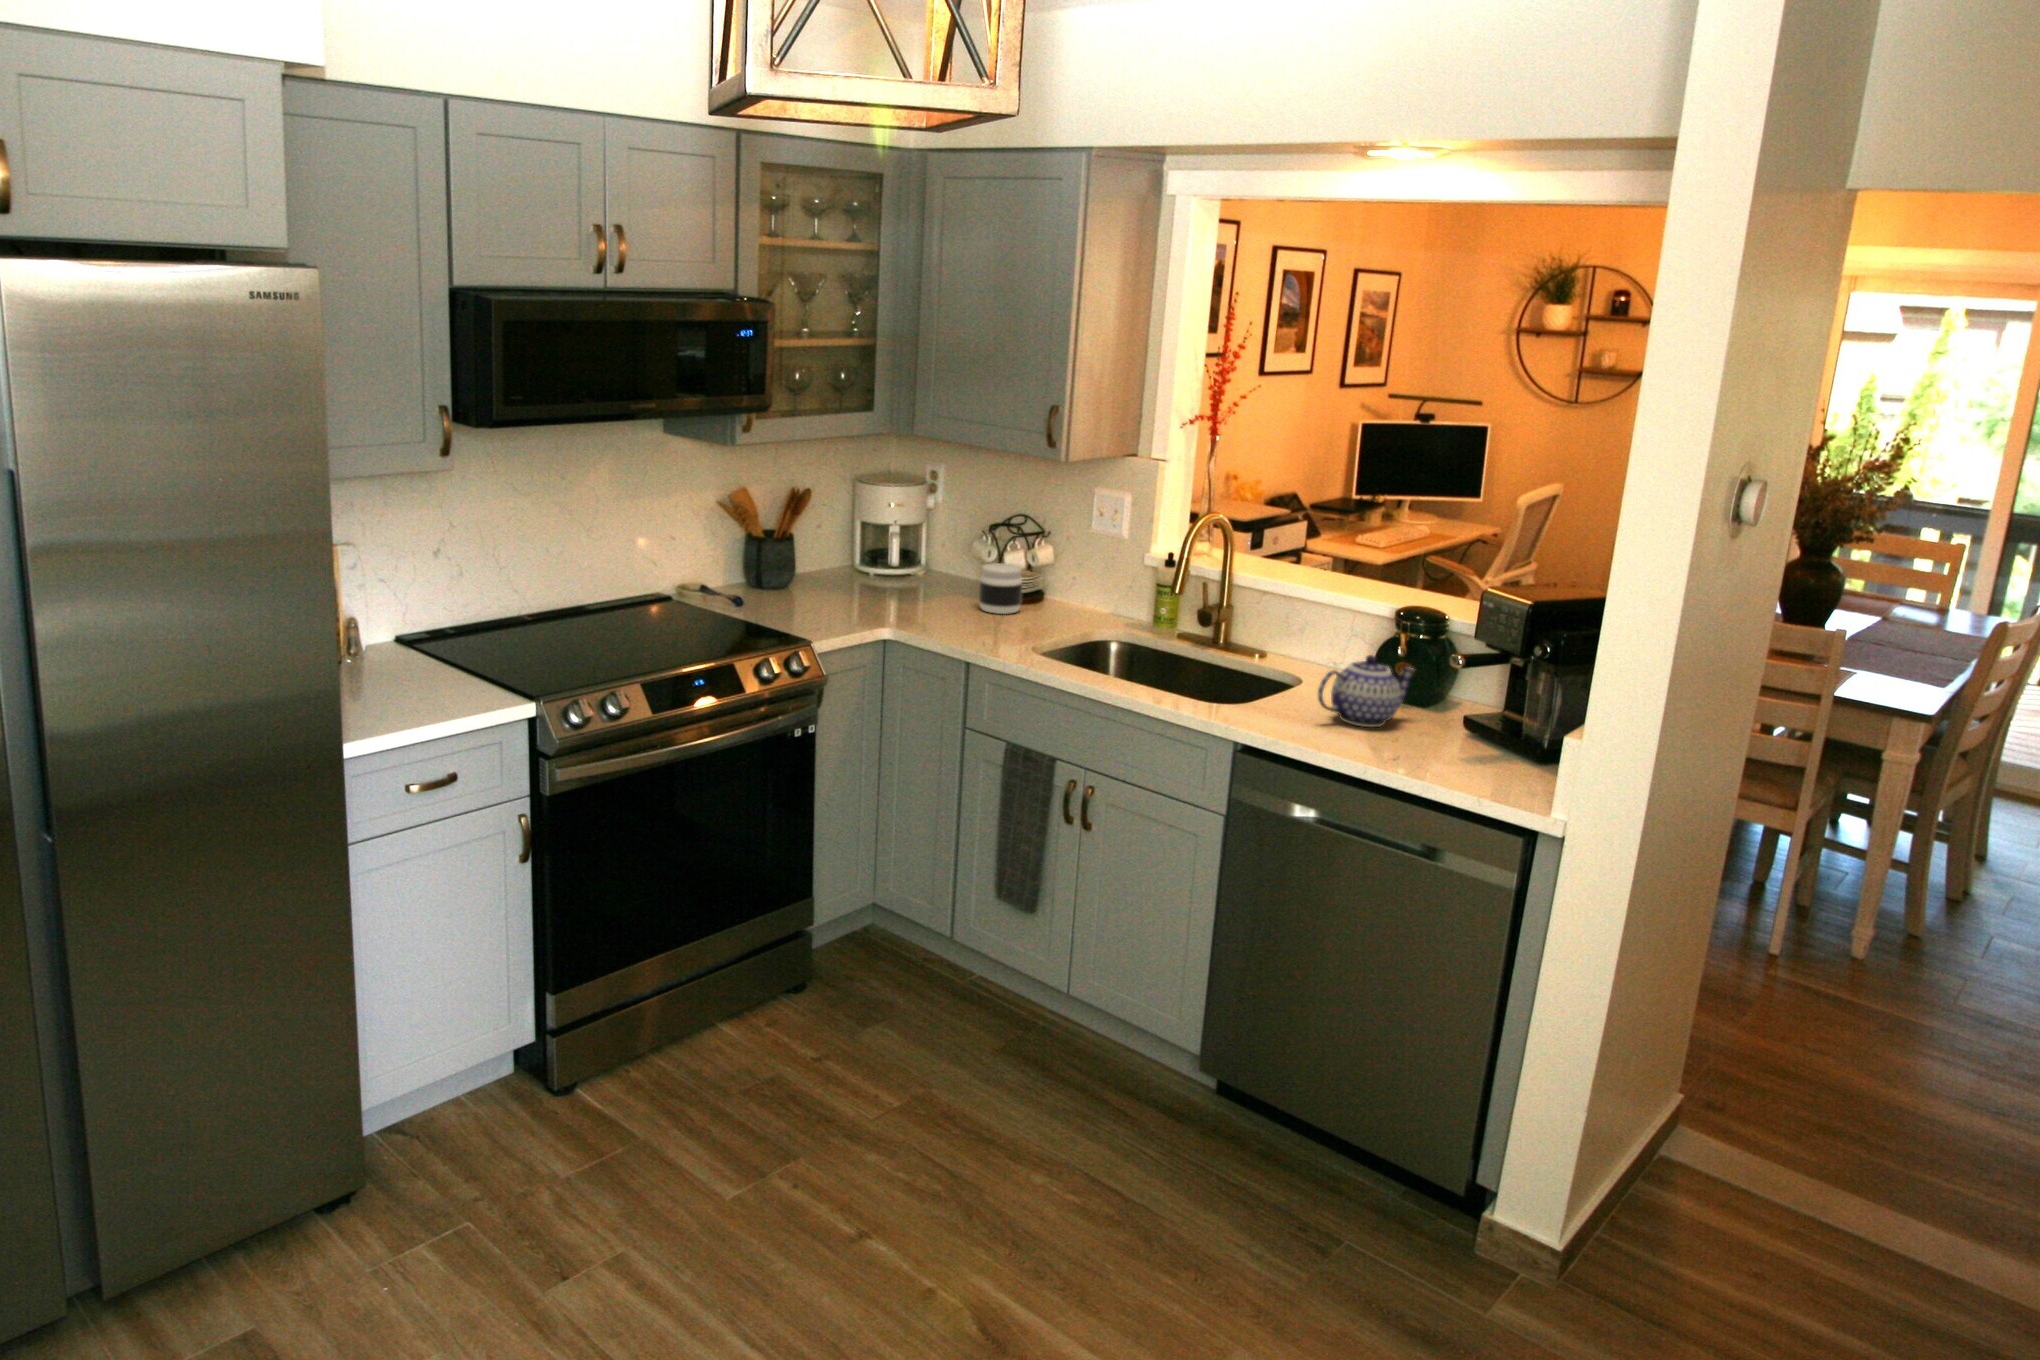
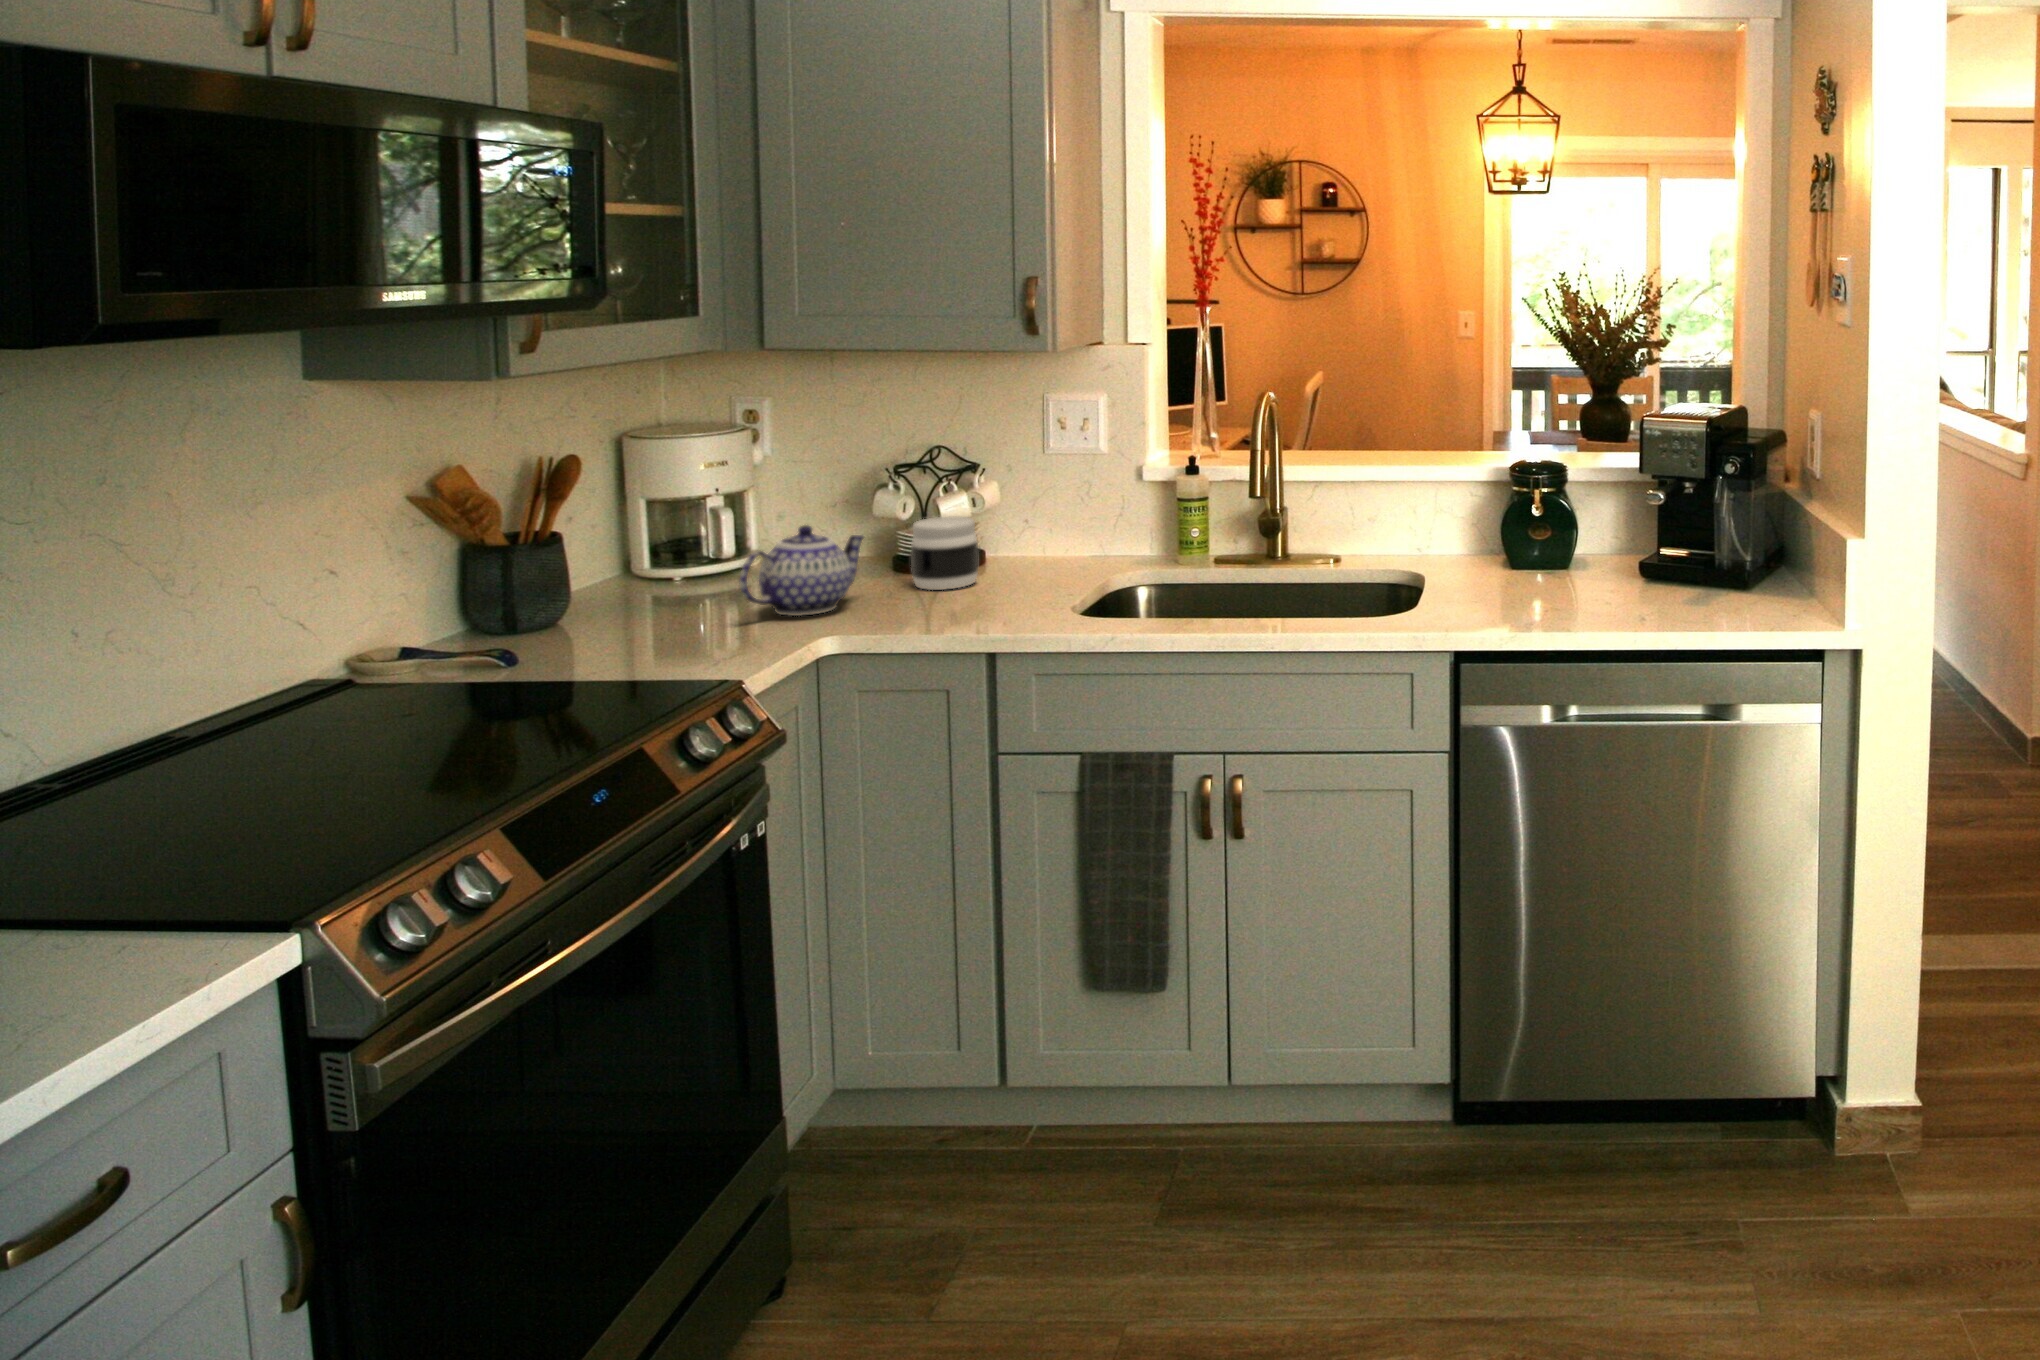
teapot: present [1318,655,1414,727] -> present [740,525,864,616]

